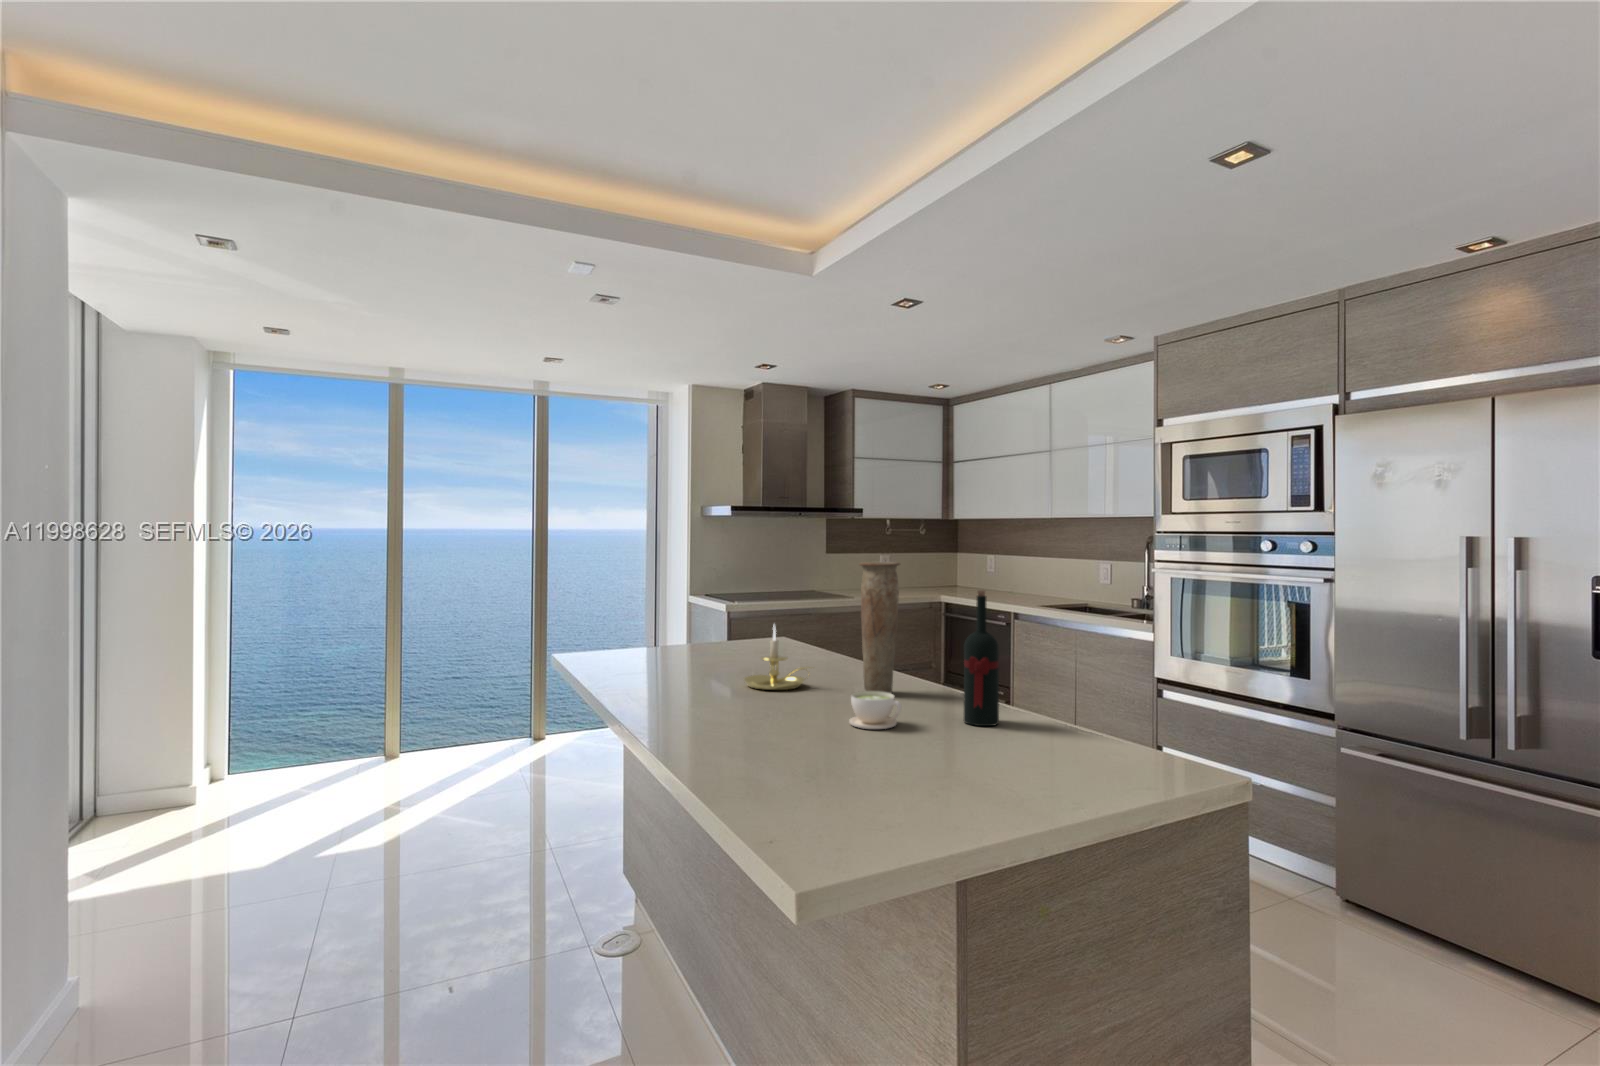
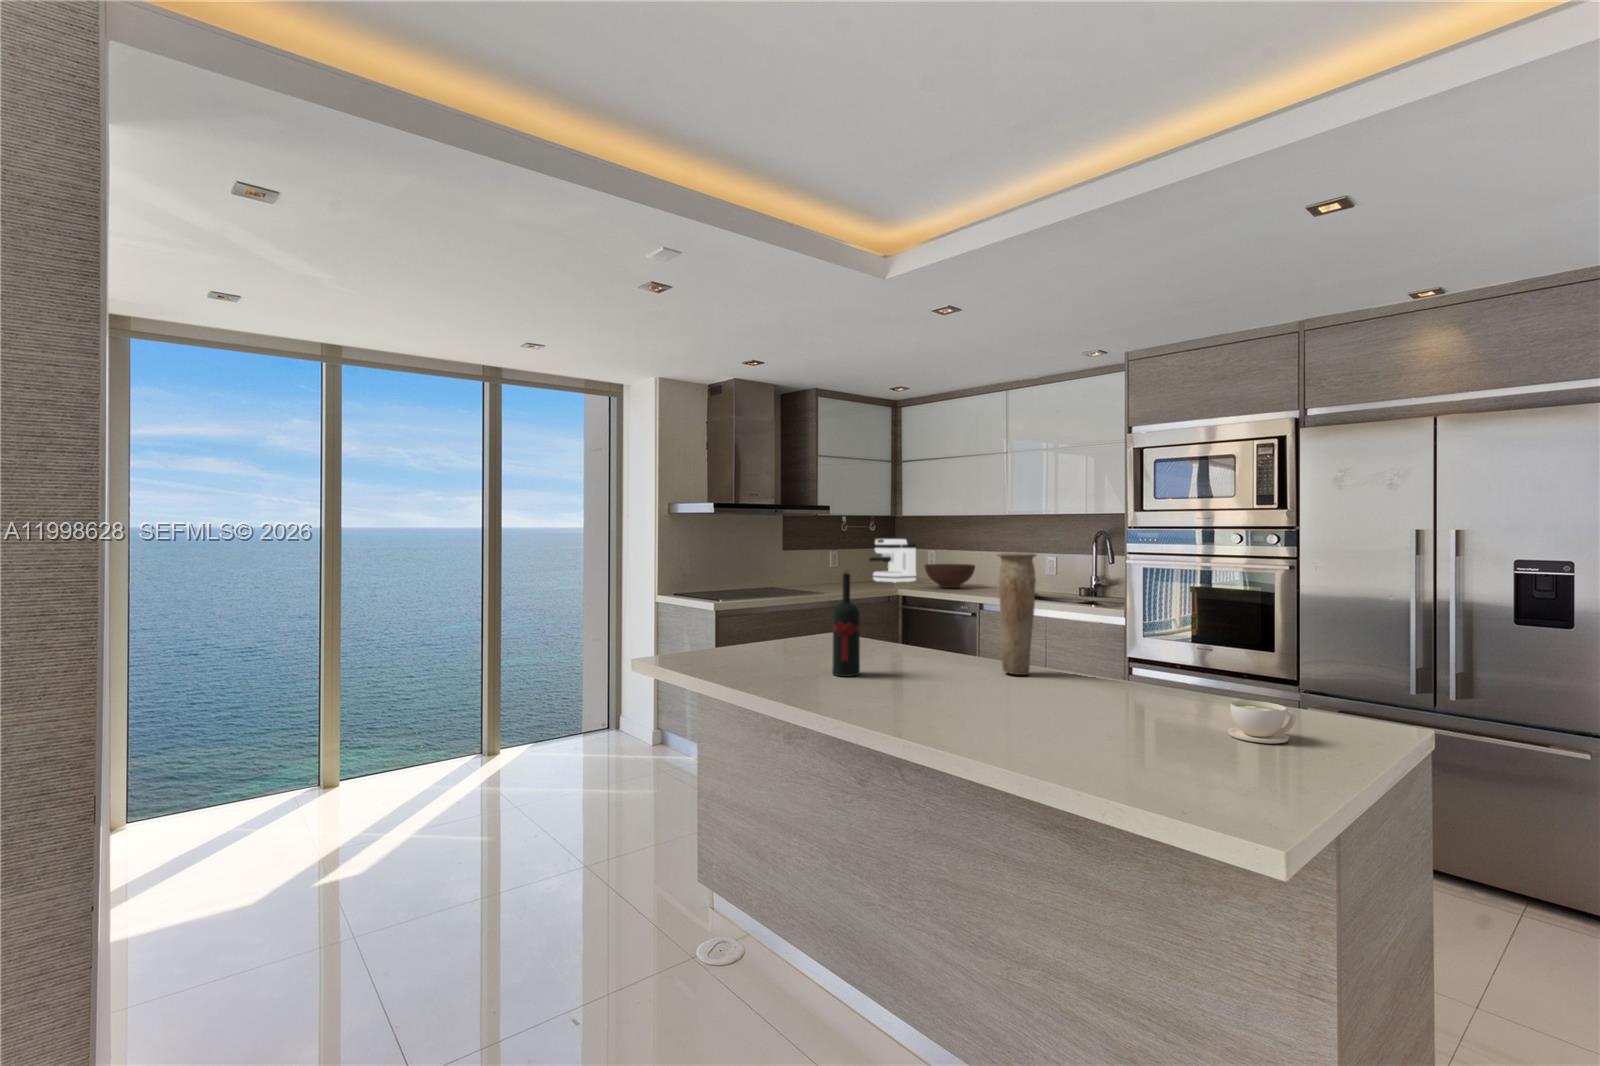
coffee maker: none [919,543,971,590] -> present [869,539,916,583]
fruit bowl: none [970,570,1026,596] -> present [925,564,975,588]
wine bottle: present [964,590,999,726] -> present [832,569,860,677]
candle holder: present [744,626,806,690] -> none [885,612,952,675]
coffee cup: present [849,691,901,729] -> present [1228,700,1296,744]

